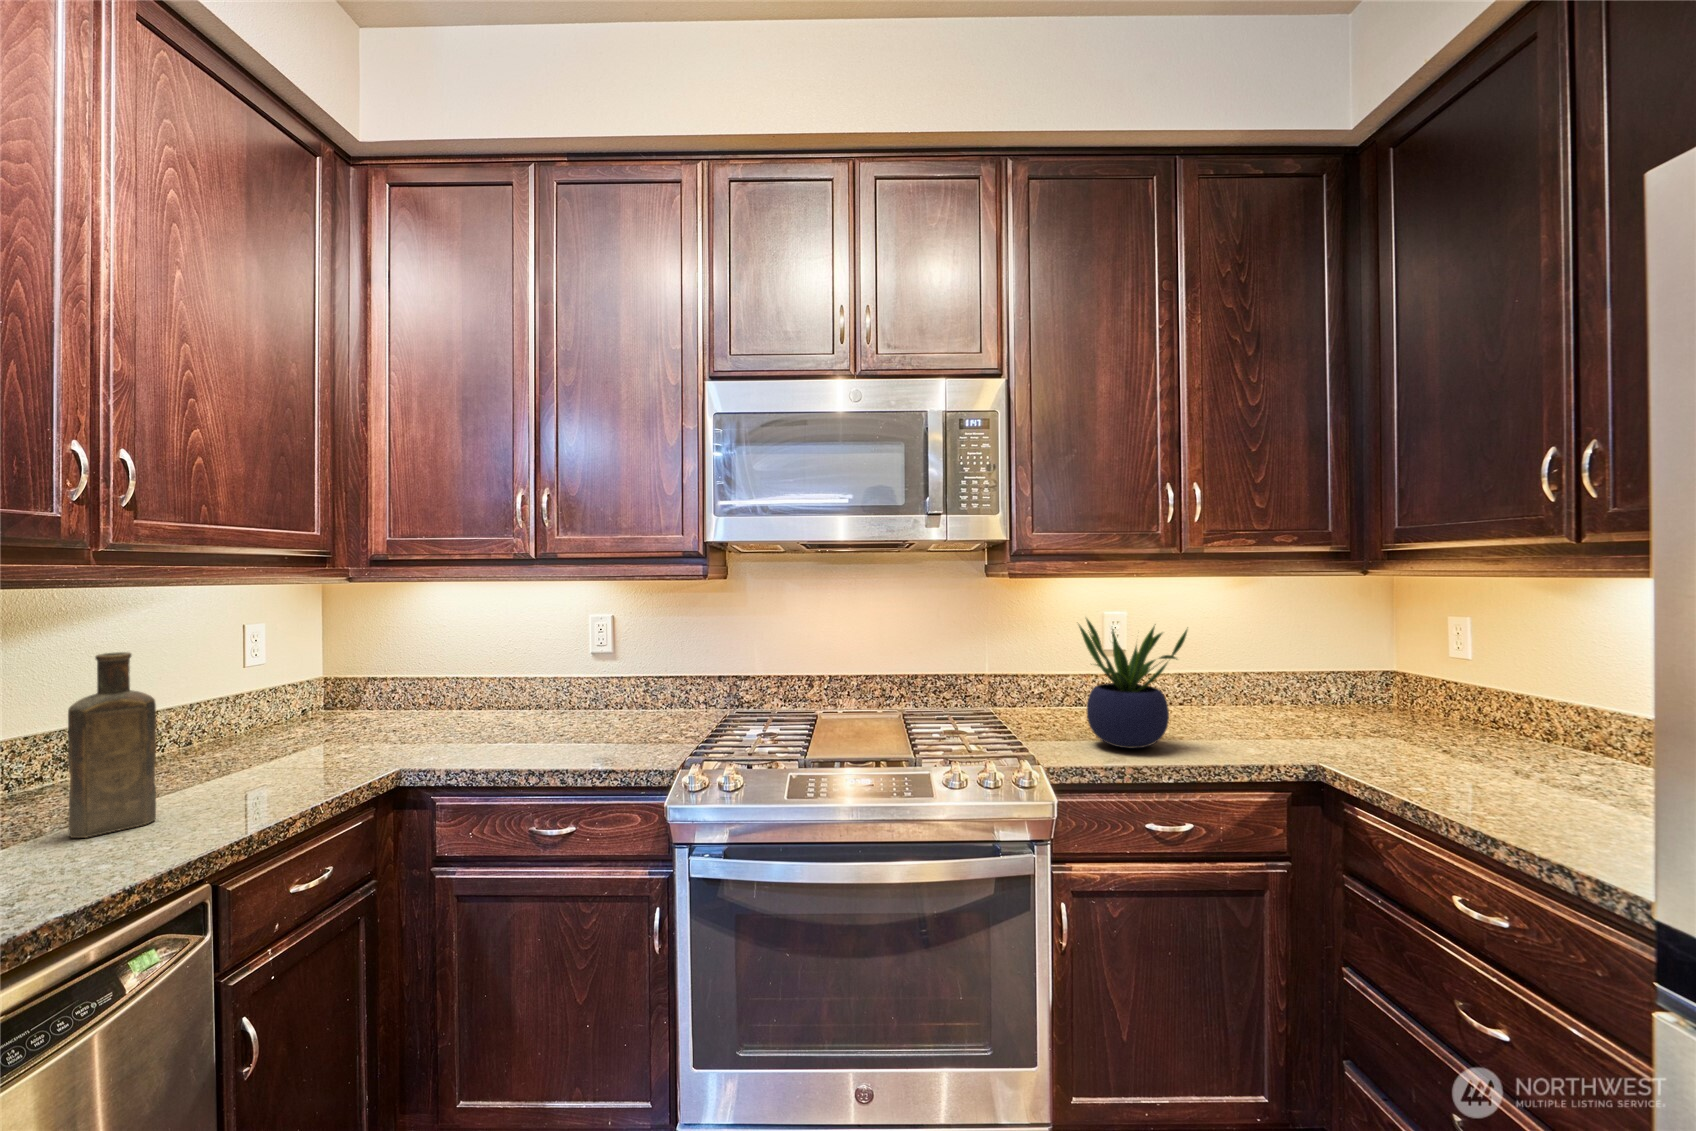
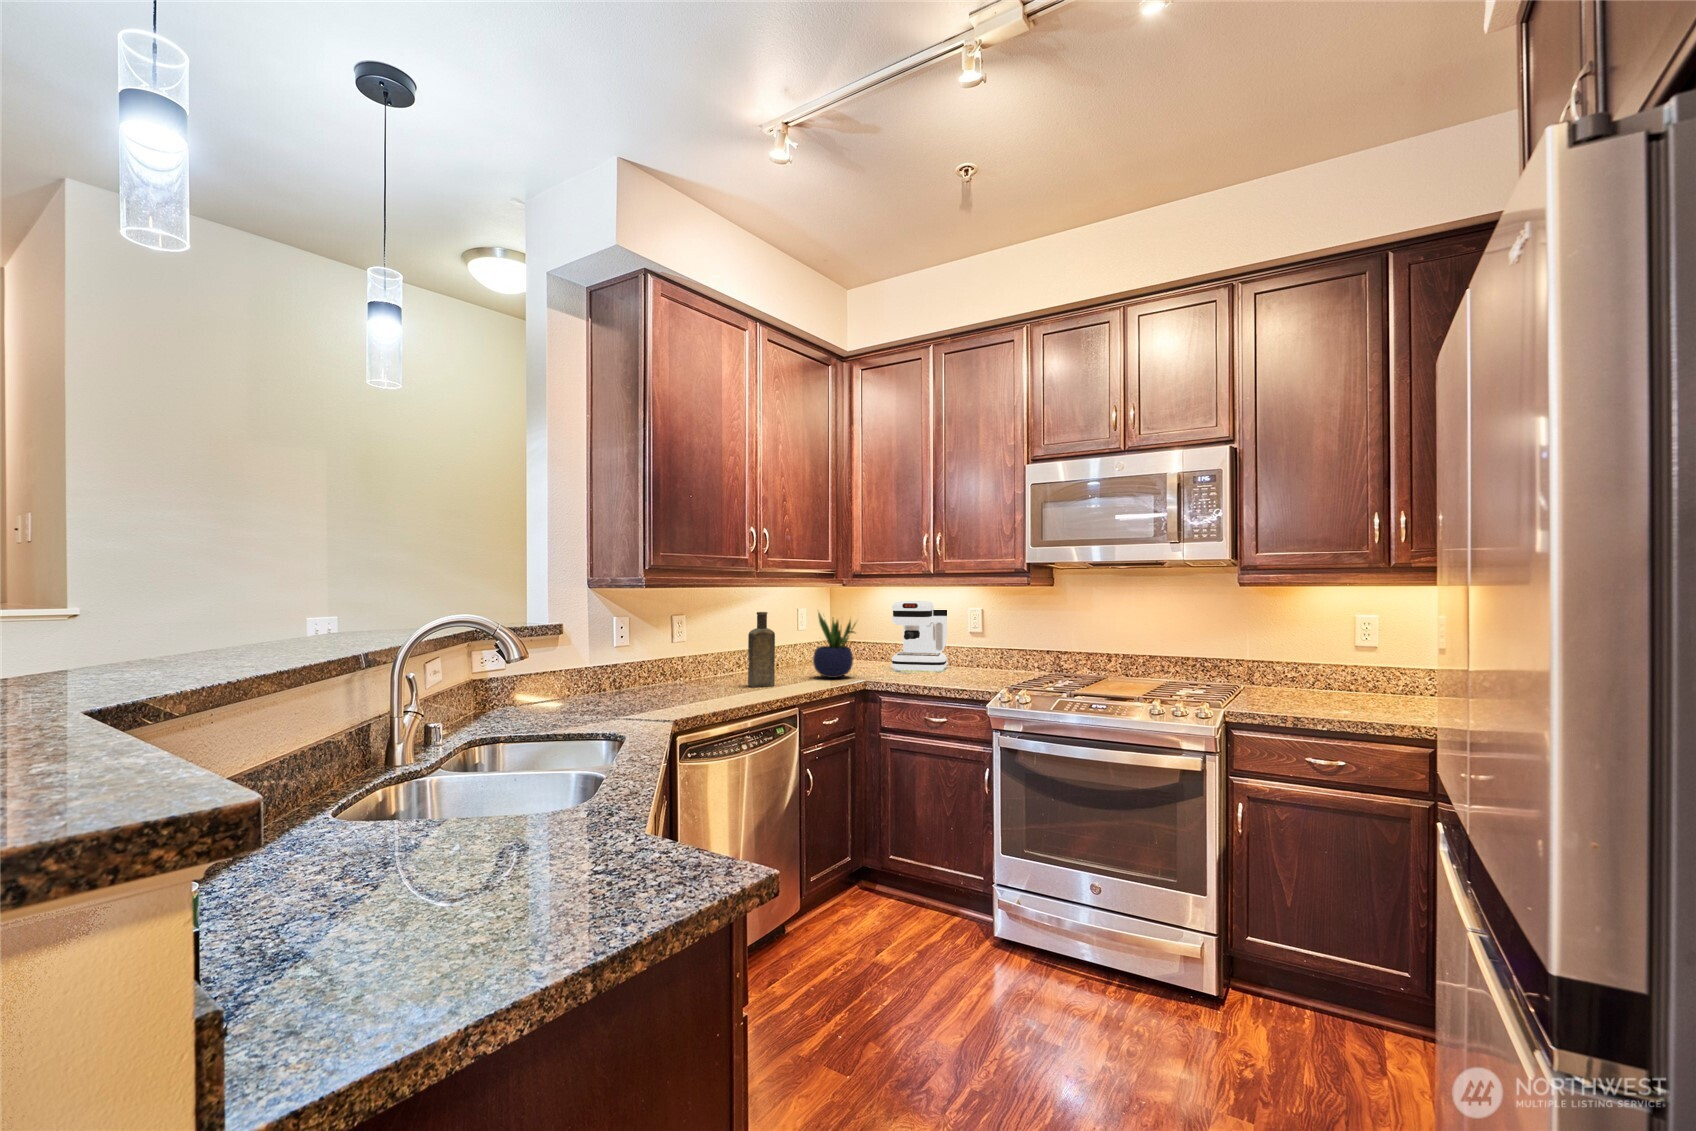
coffee maker: none [449,605,552,730] -> present [892,601,949,672]
potted plant: present [1079,619,1187,748] -> present [813,613,855,678]

